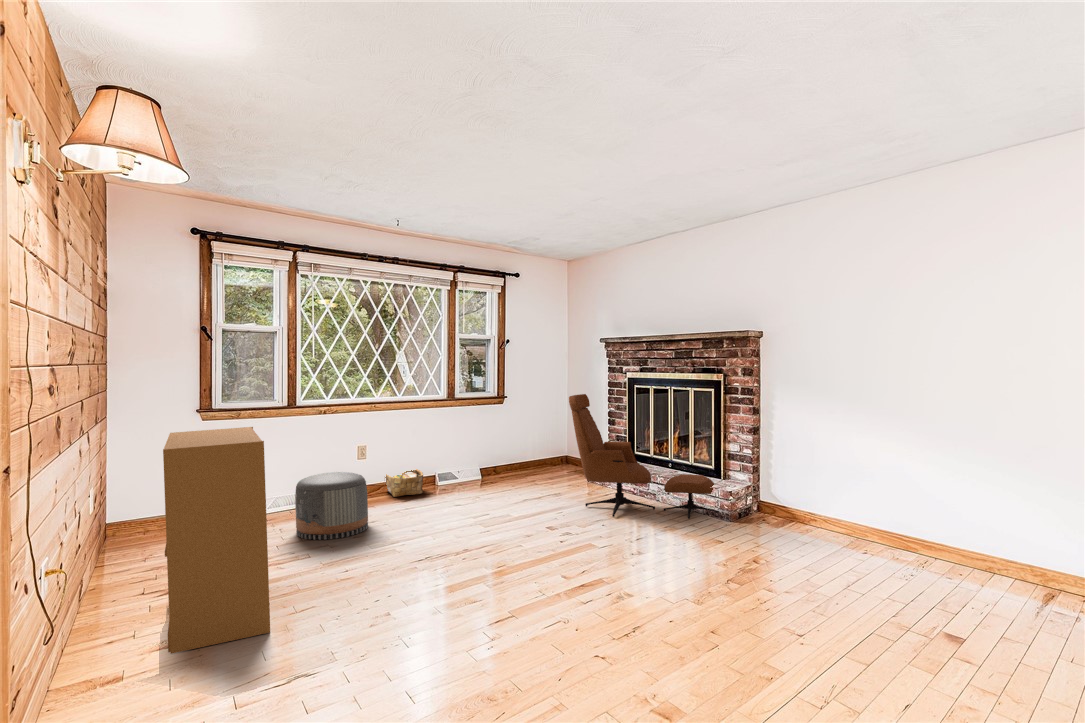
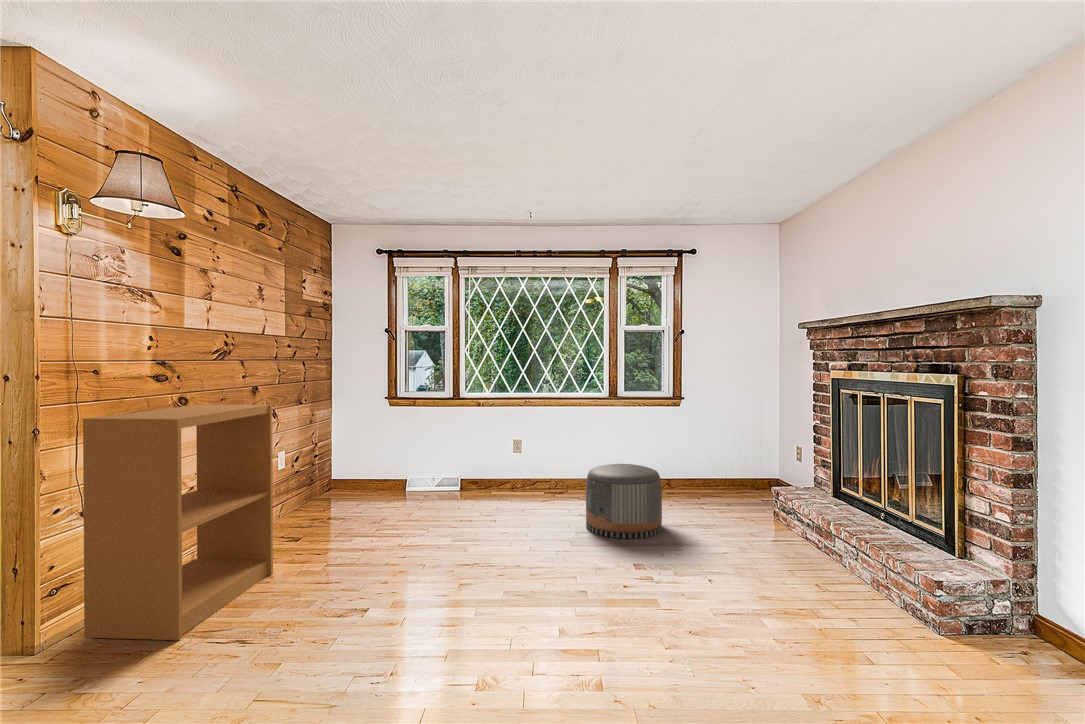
lounge chair: present [569,394,718,519] -> none [701,396,936,613]
woven basket: present [385,469,423,497] -> none [527,458,568,500]
pouf: present [295,472,368,540] -> present [586,464,662,538]

